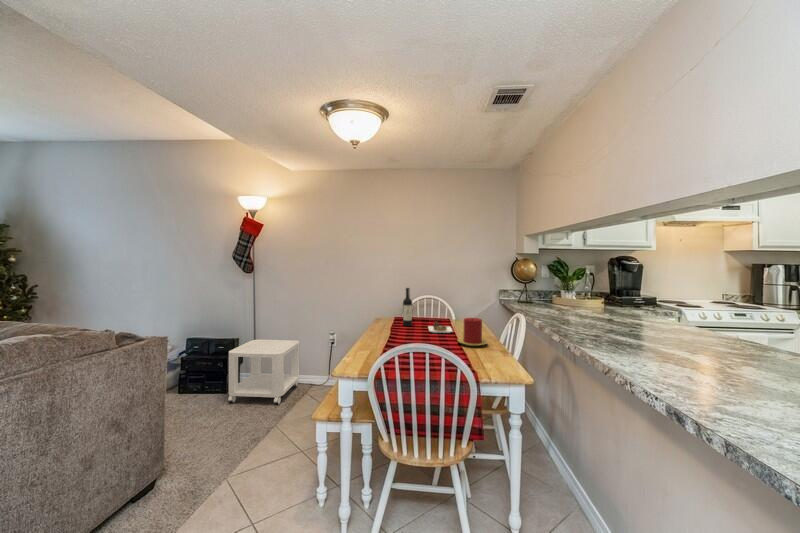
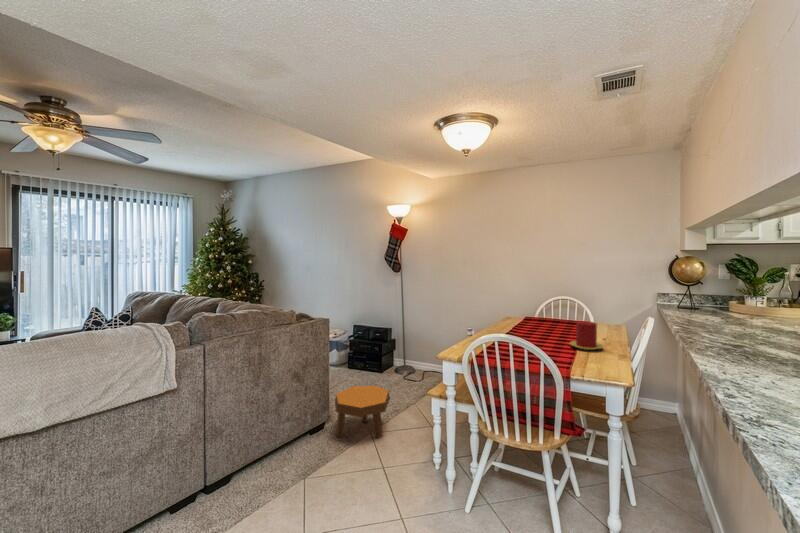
wine bottle: present [403,288,453,333] -> none [525,289,574,336]
side table: present [228,339,299,404] -> none [380,330,437,387]
footstool: none [166,416,250,502] -> present [335,386,390,438]

